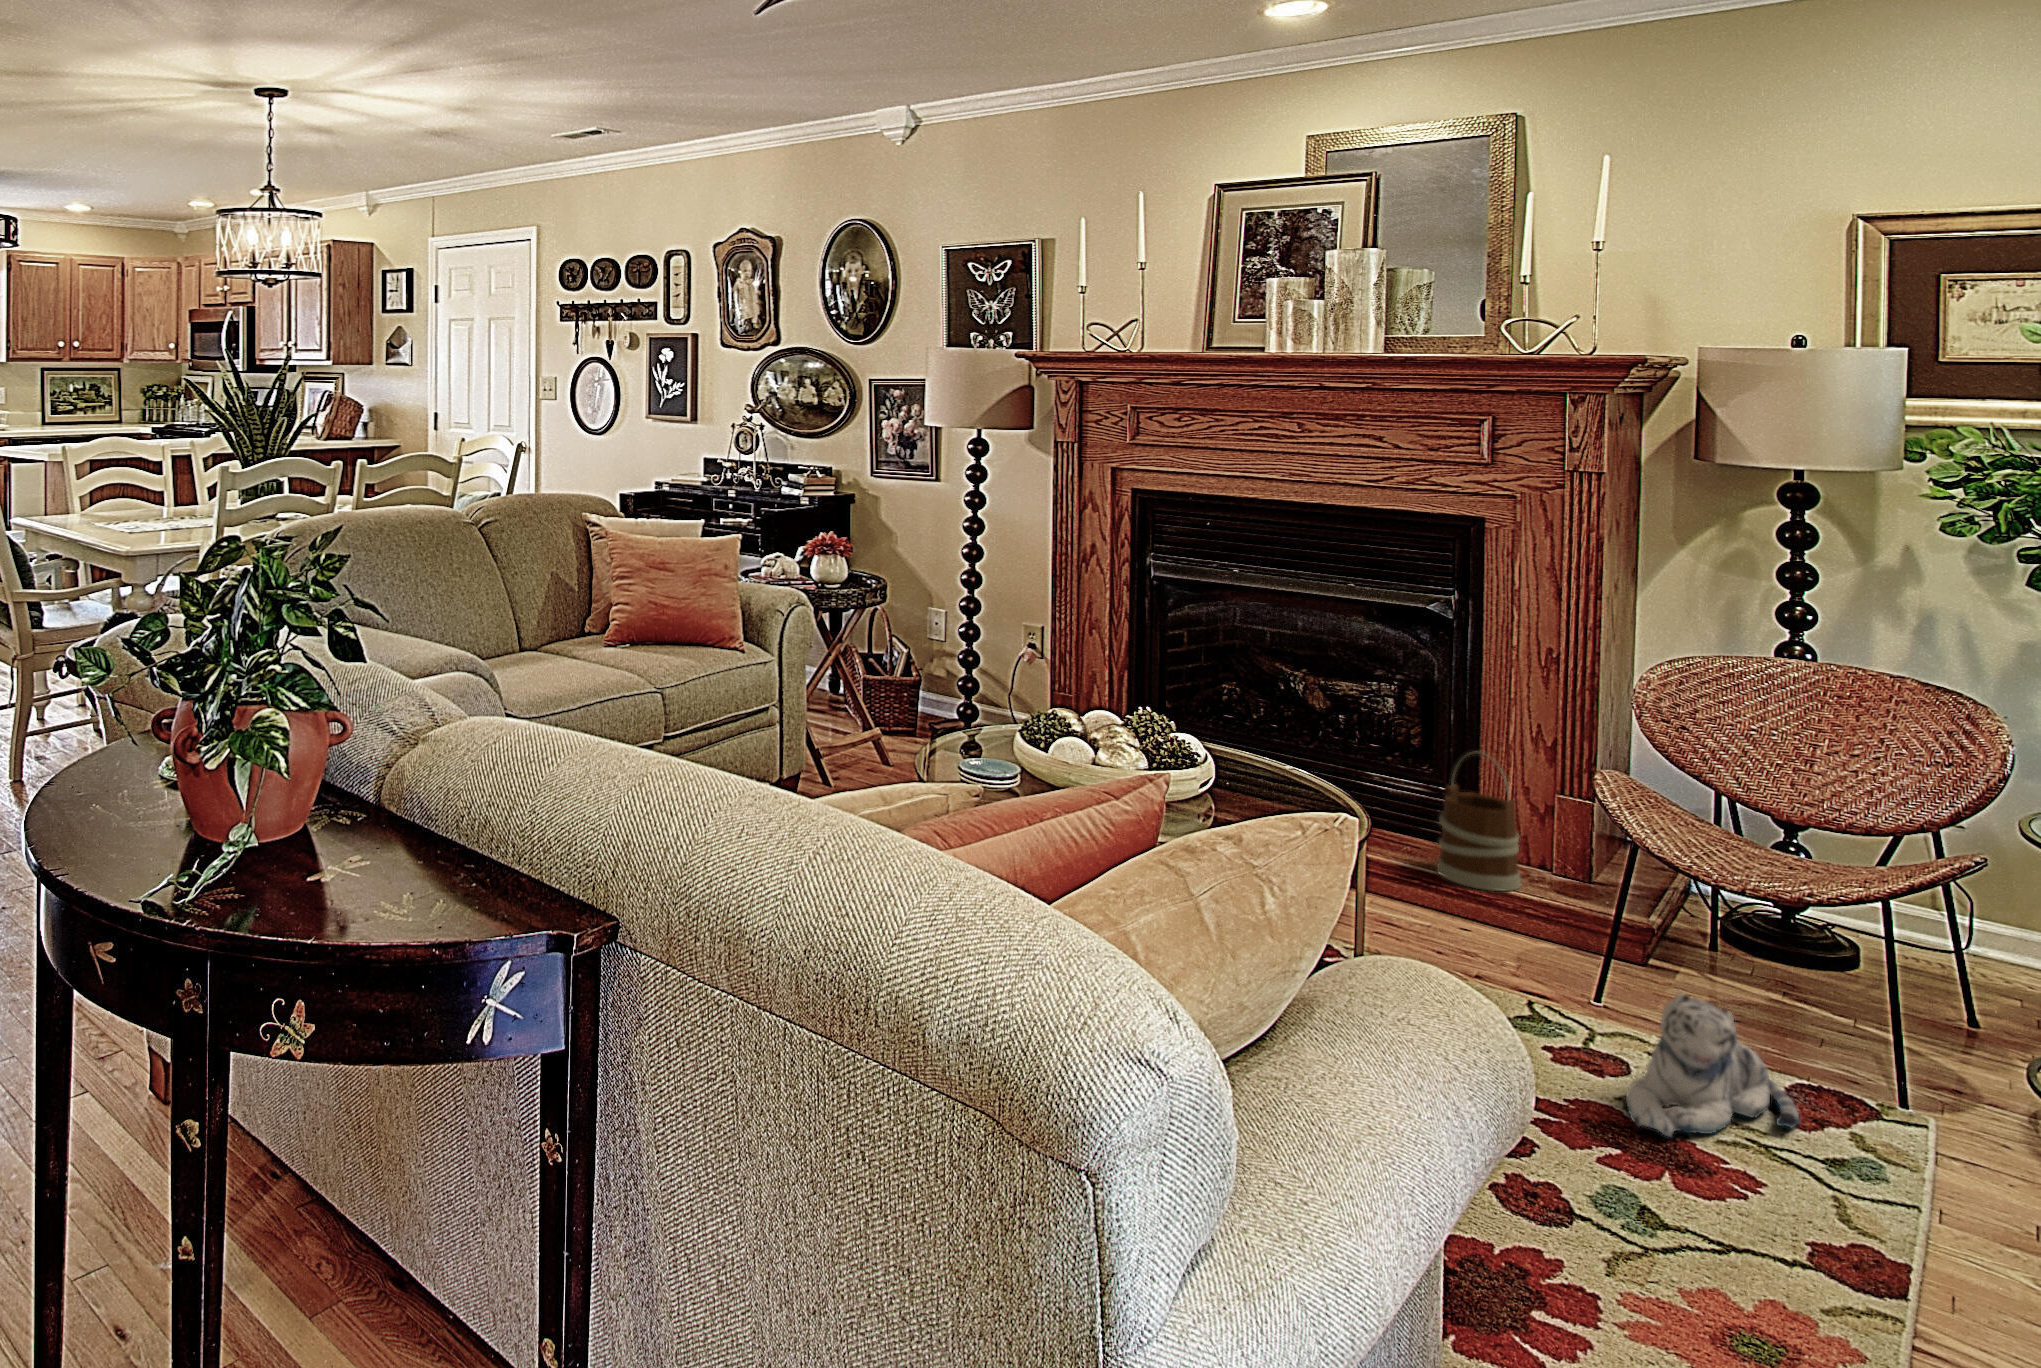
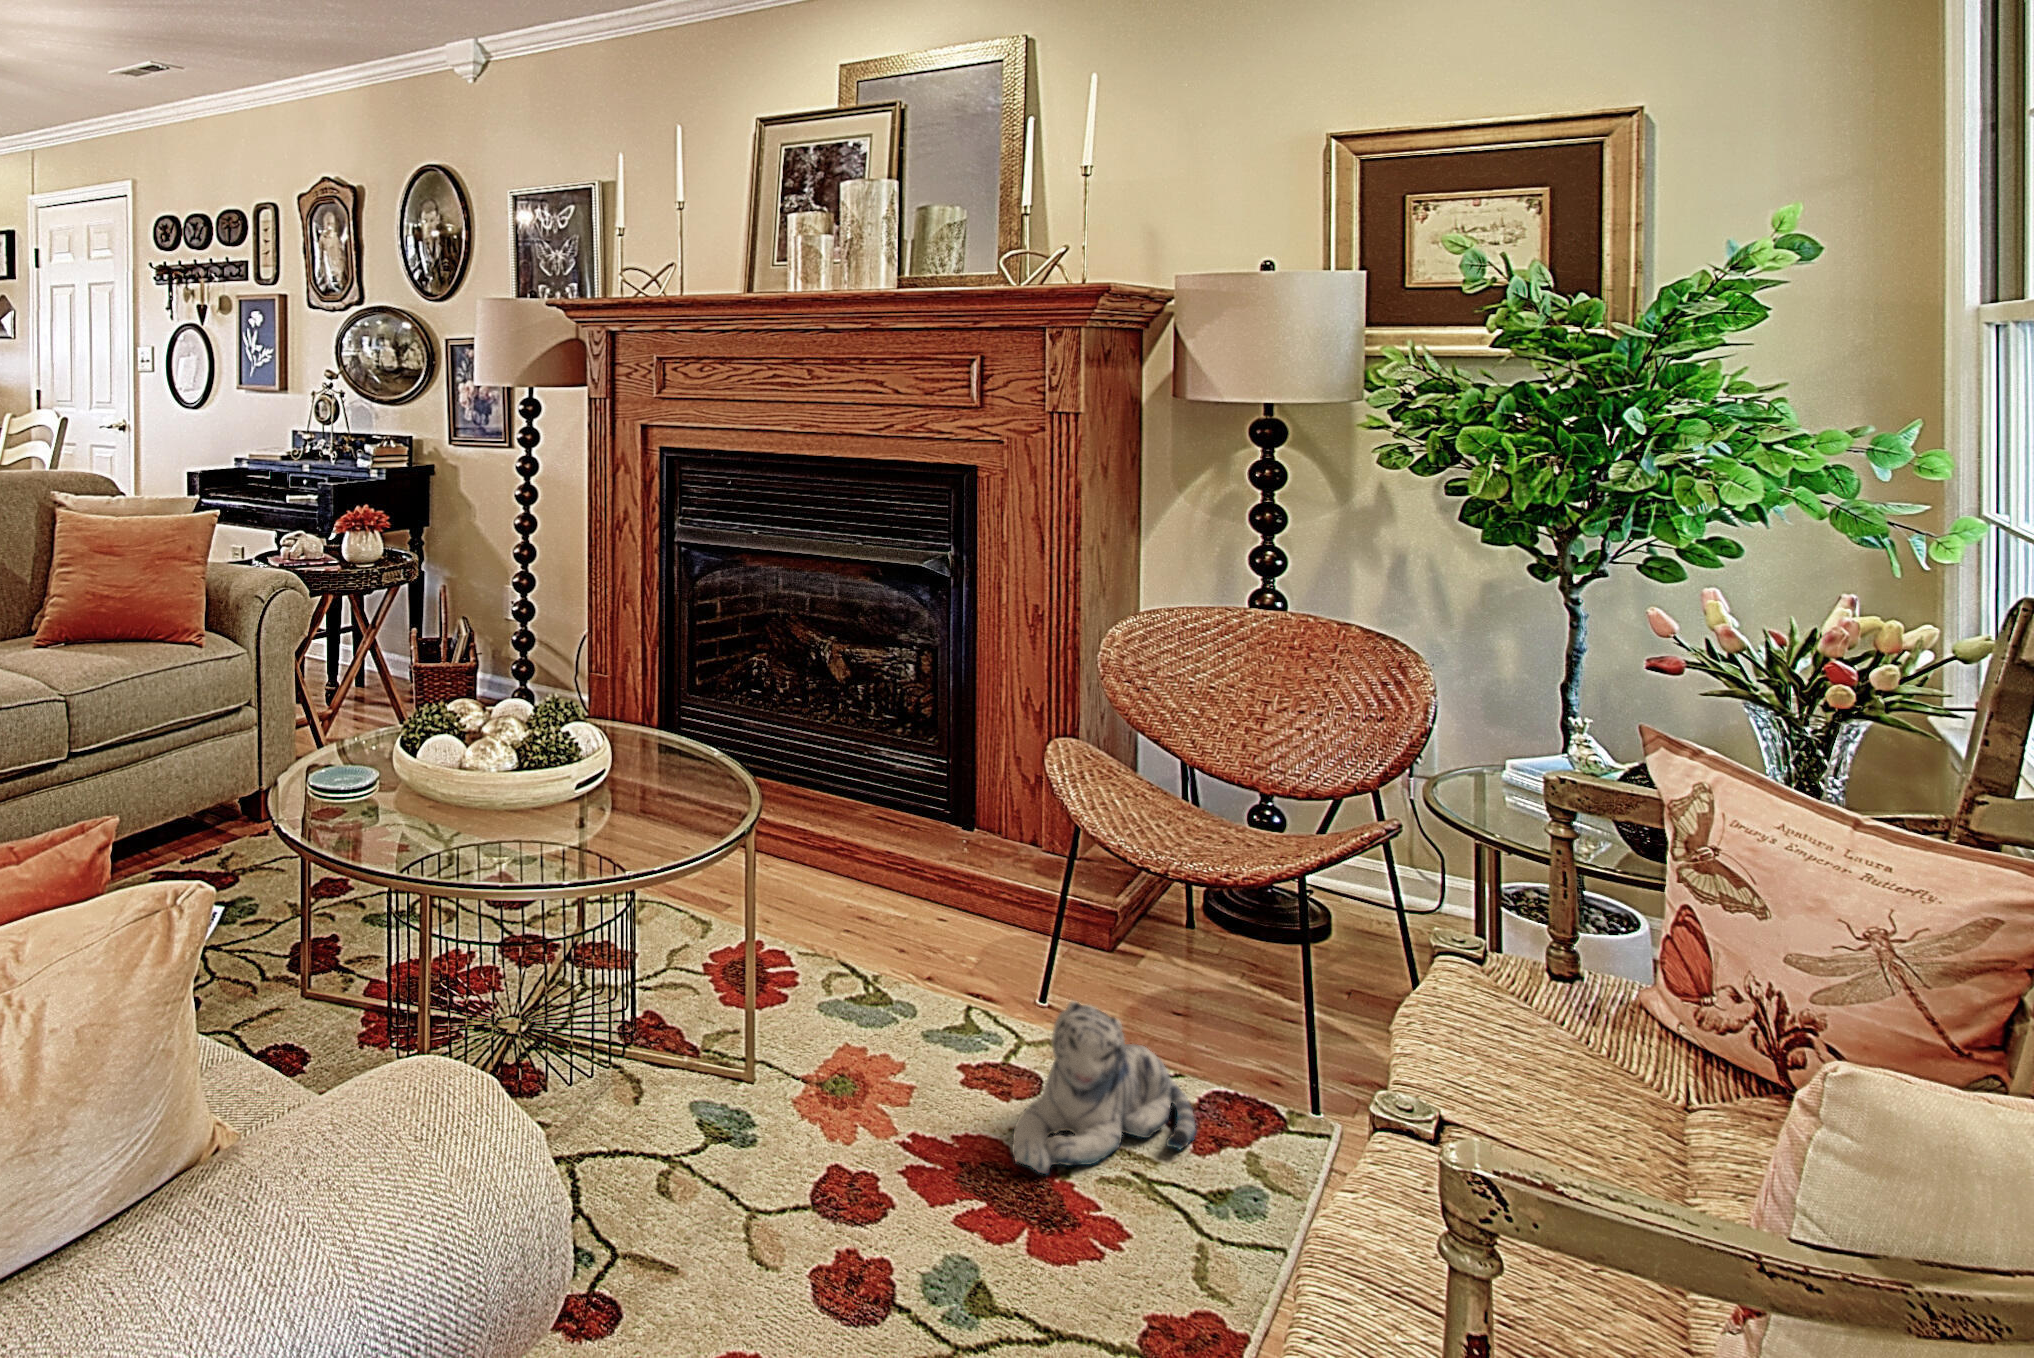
wooden bucket: present [1437,752,1521,891] -> none [942,722,1023,873]

